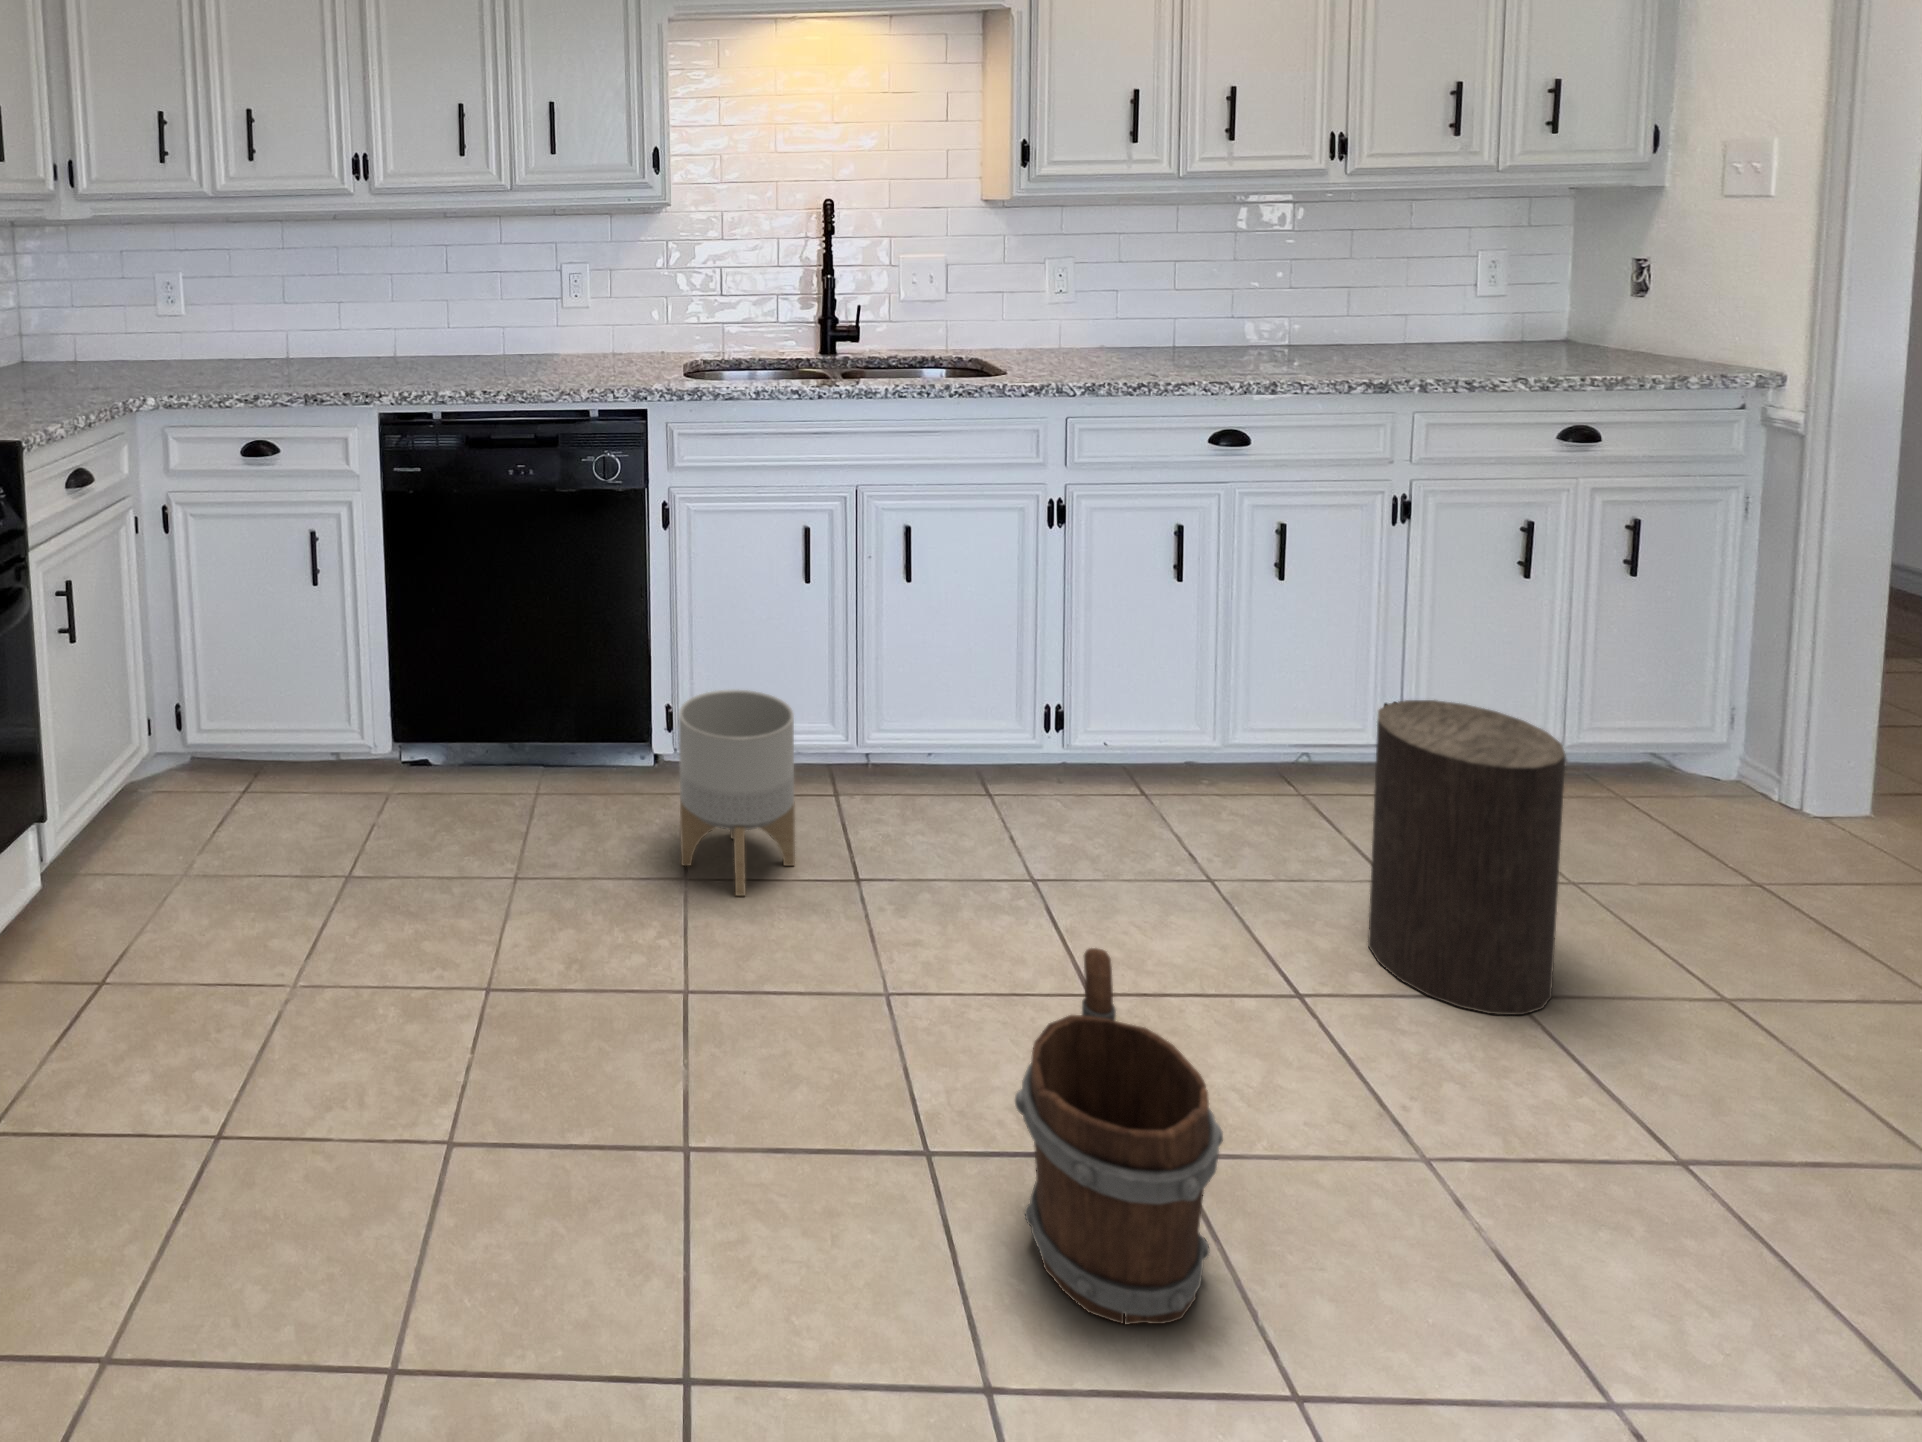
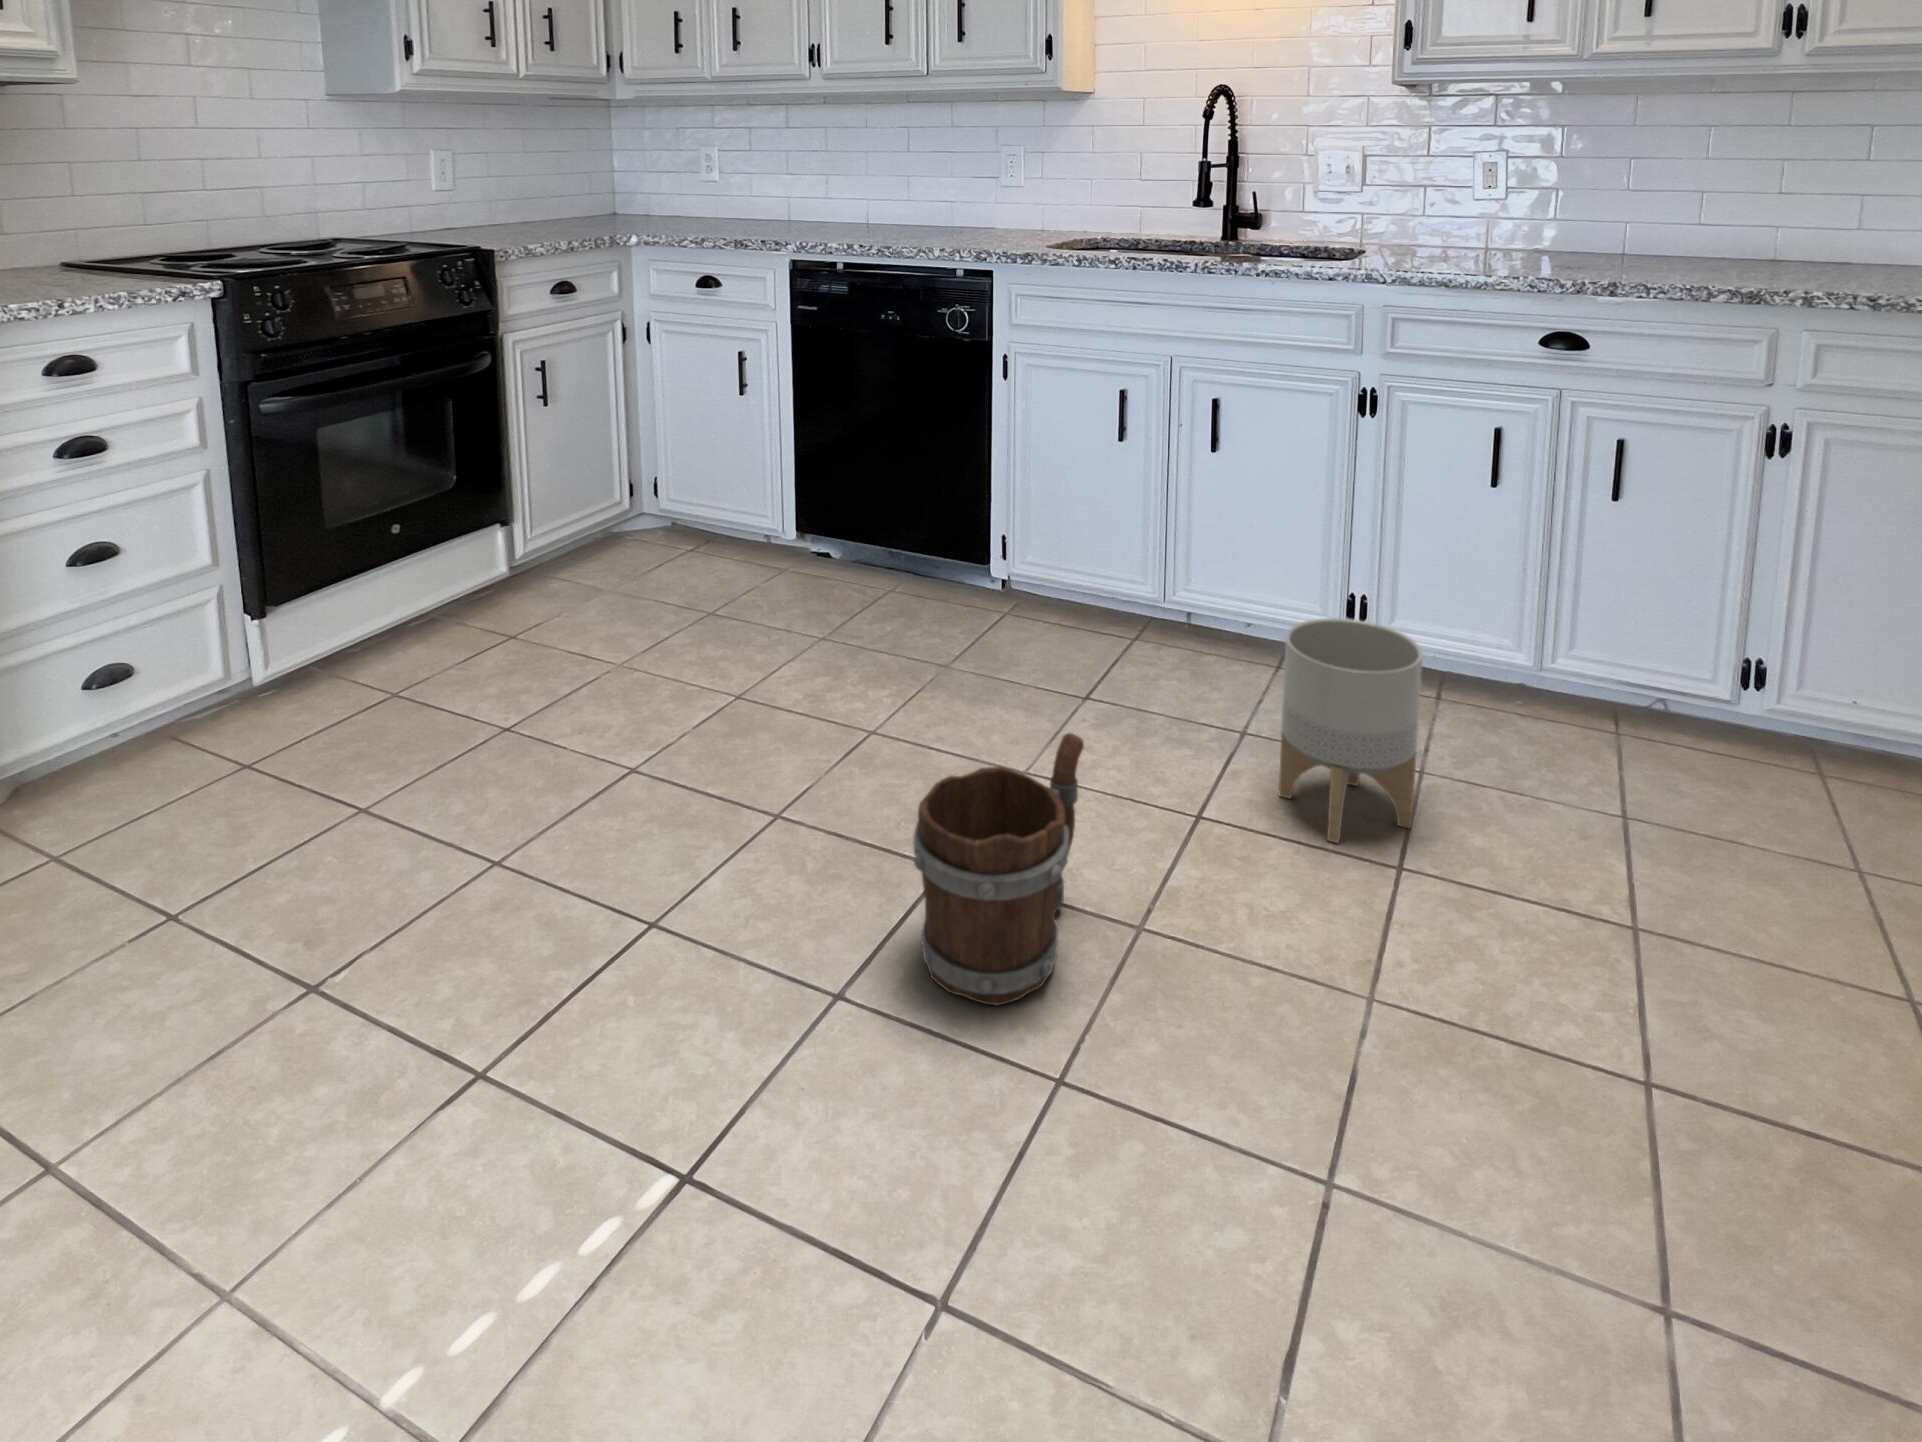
planter: present [679,690,795,896] -> present [1279,618,1422,843]
stool: present [1368,700,1565,1015] -> none [1503,617,1714,951]

